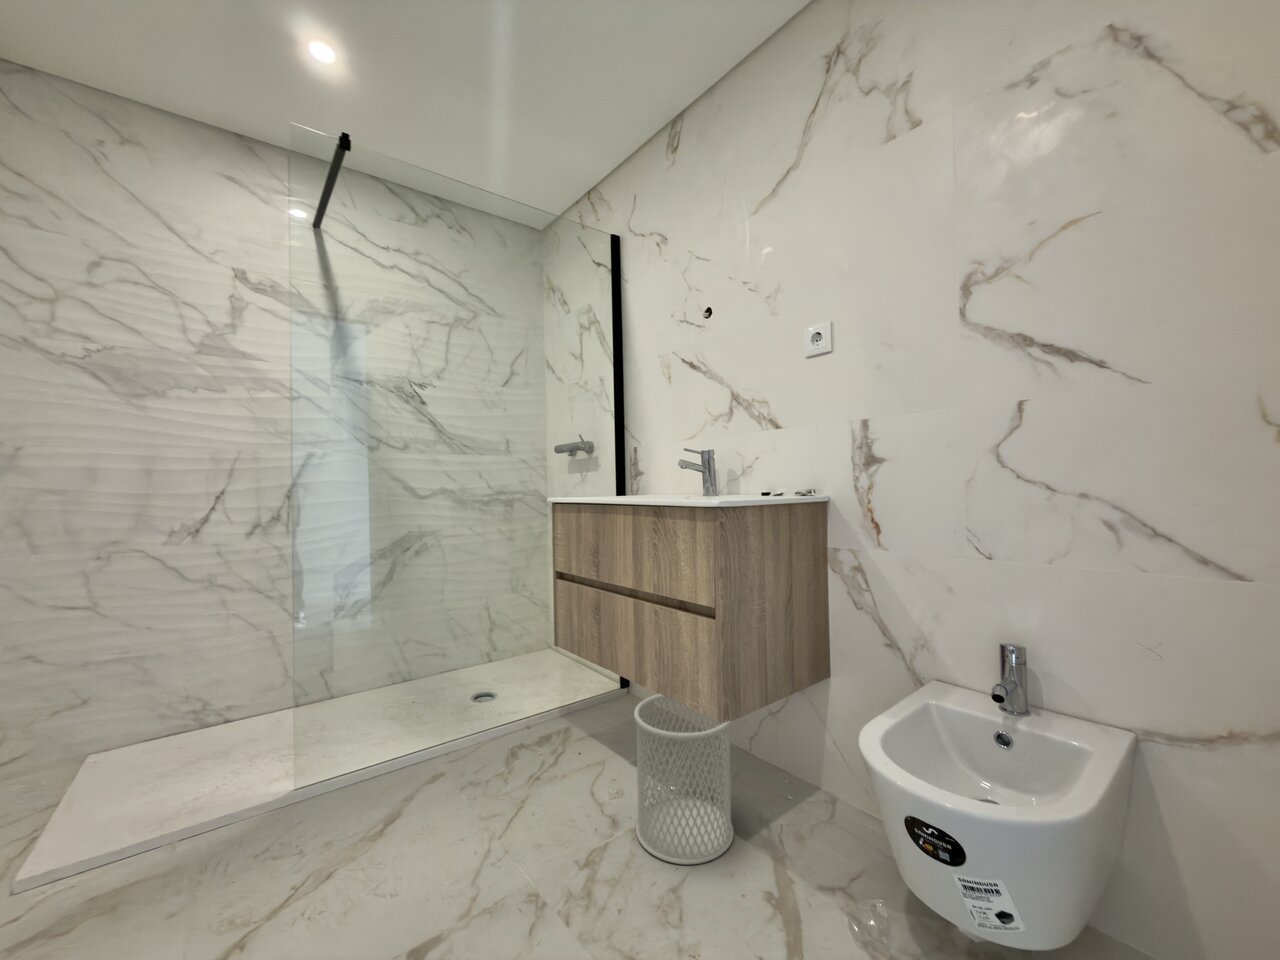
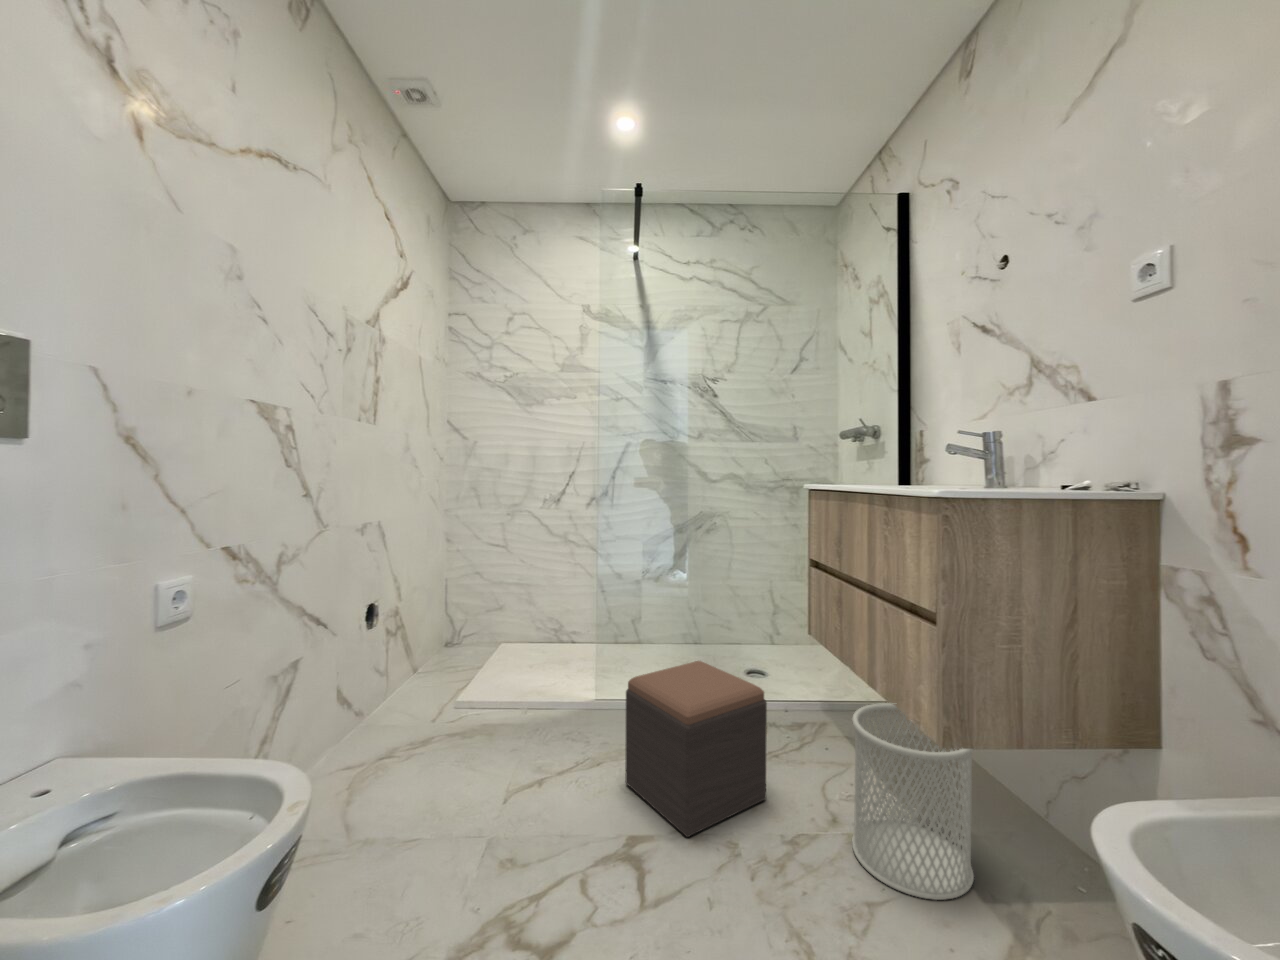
footstool: none [377,701,547,912] -> present [625,661,767,837]

